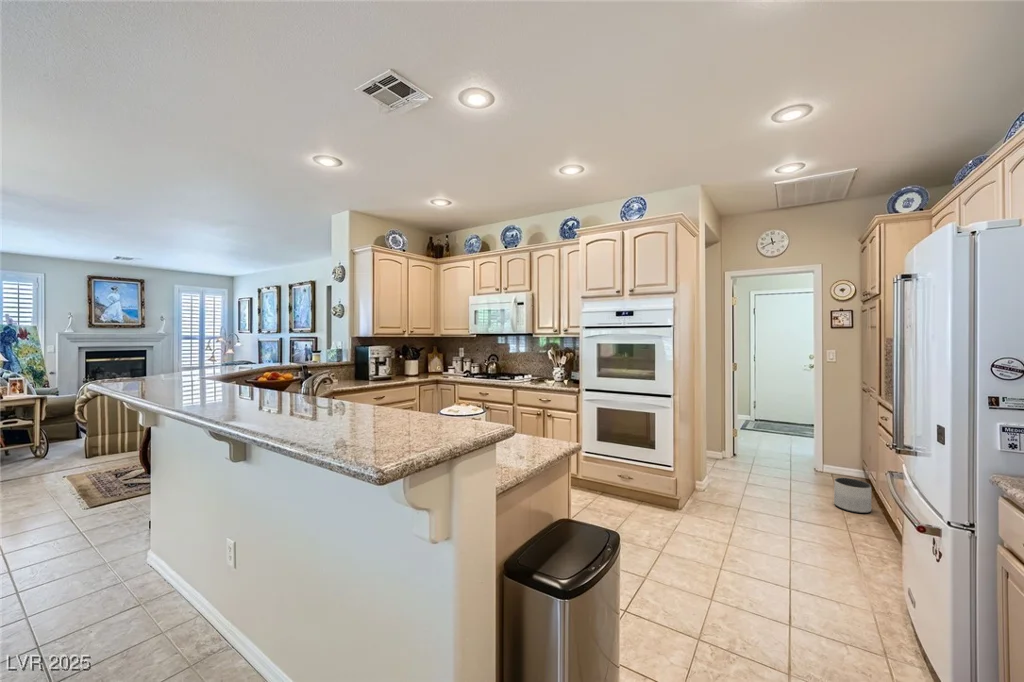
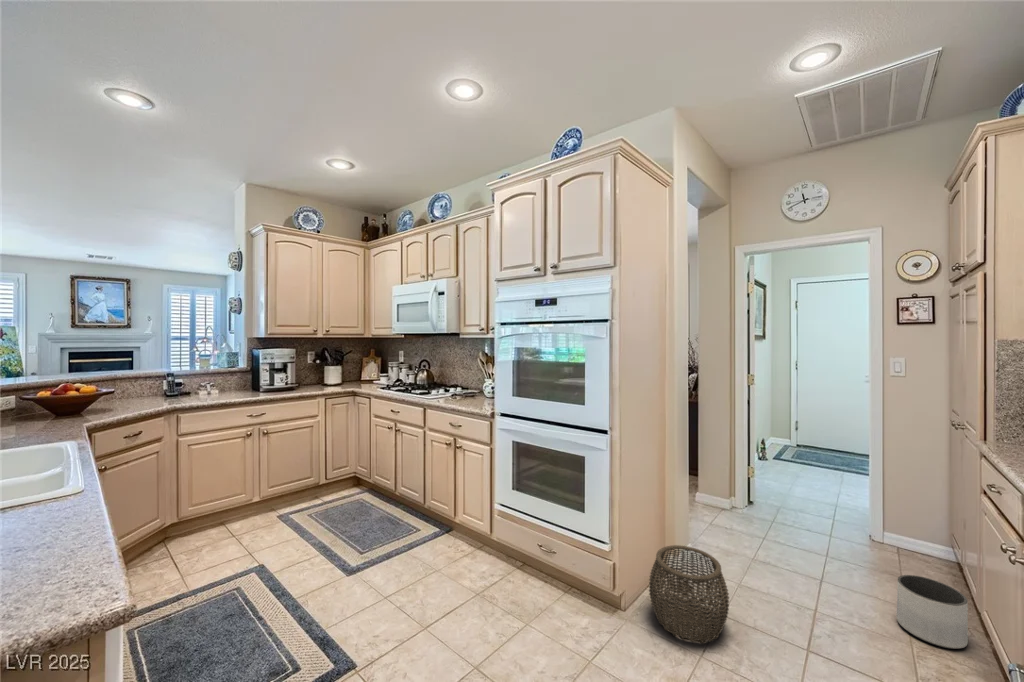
woven basket: none [694,468,745,519] -> present [649,545,729,643]

